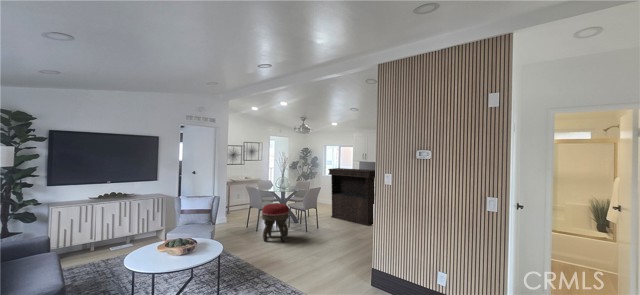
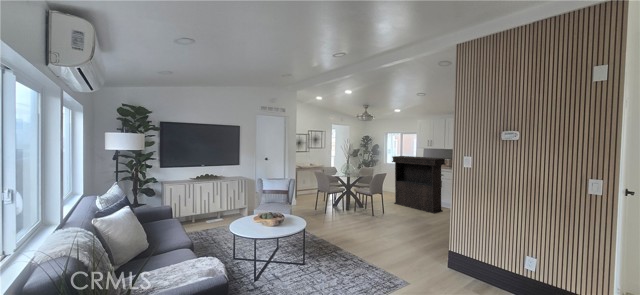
footstool: present [262,203,290,242] -> none [332,188,357,224]

